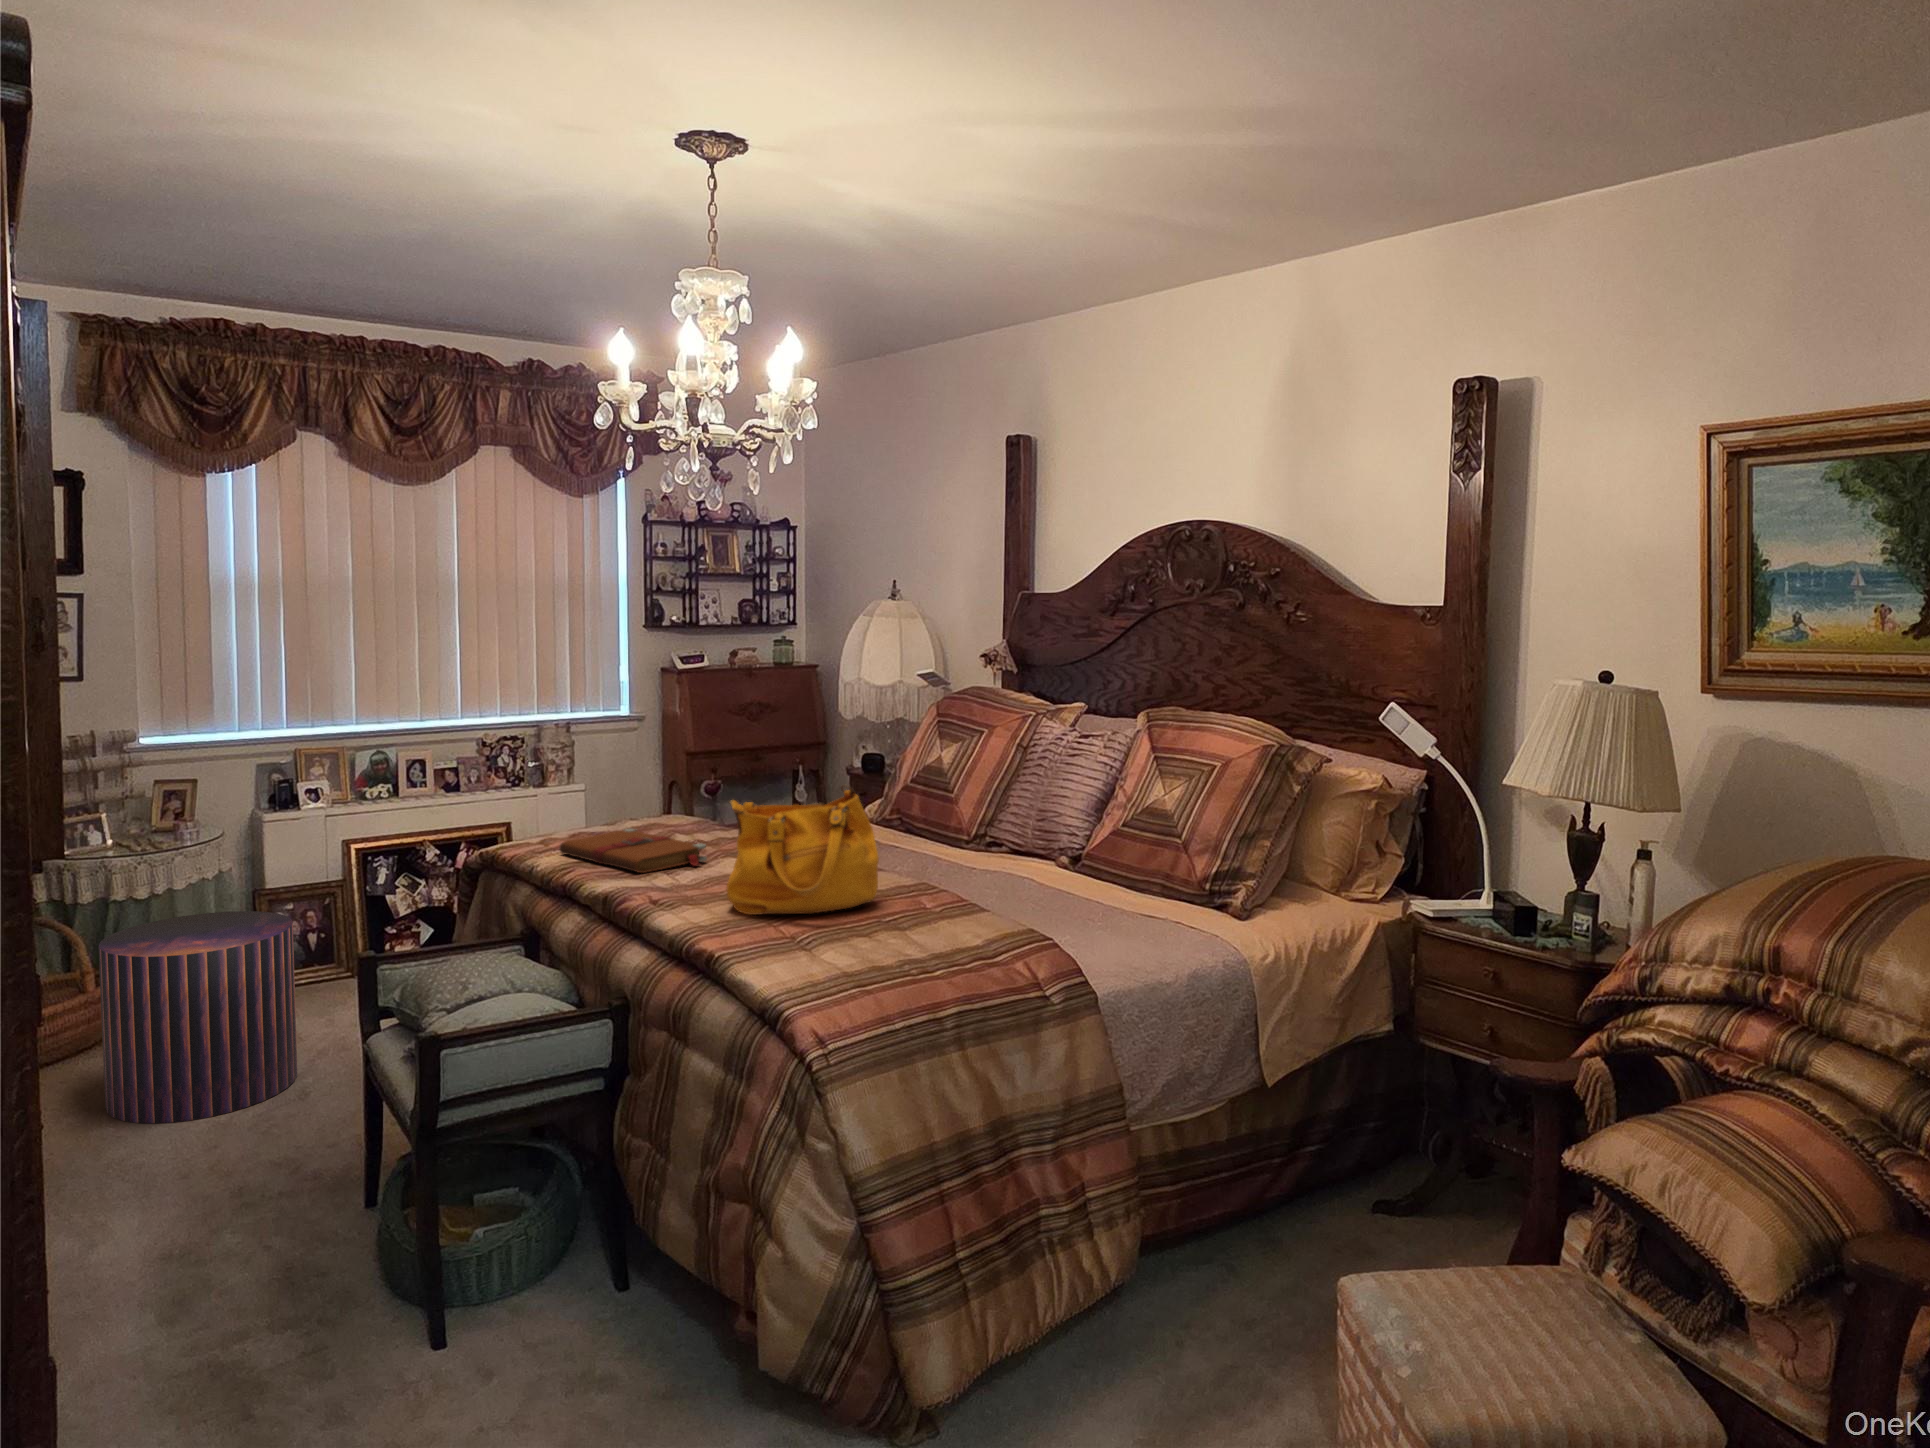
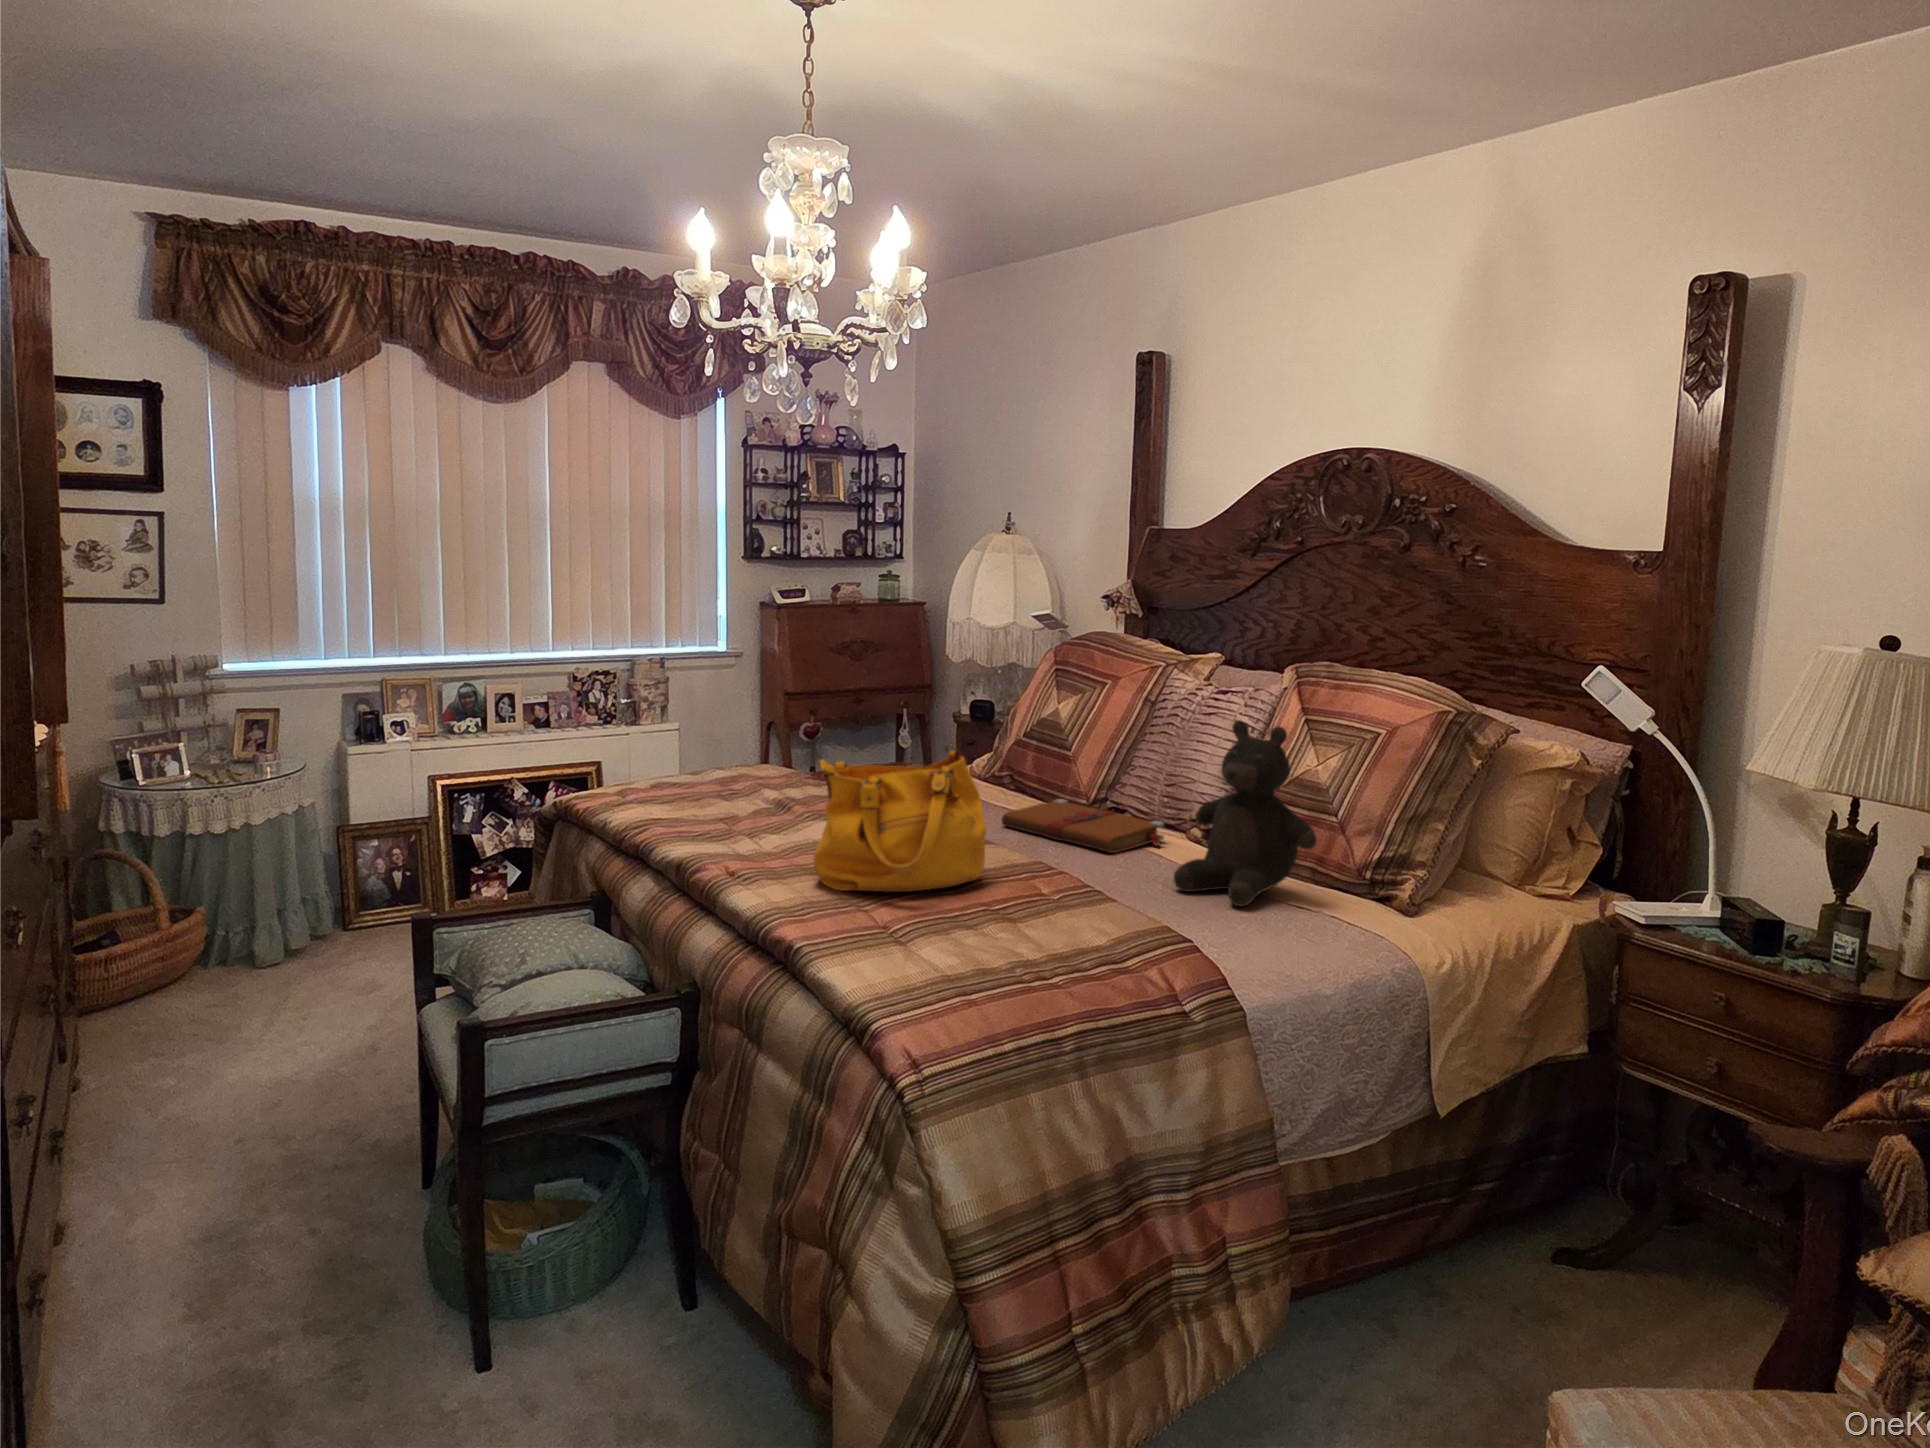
teddy bear: none [1042,757,1163,916] -> present [1173,720,1317,906]
book: present [560,829,707,873] -> present [1002,799,1164,853]
pouf: present [98,911,297,1123] -> none [166,852,372,1074]

